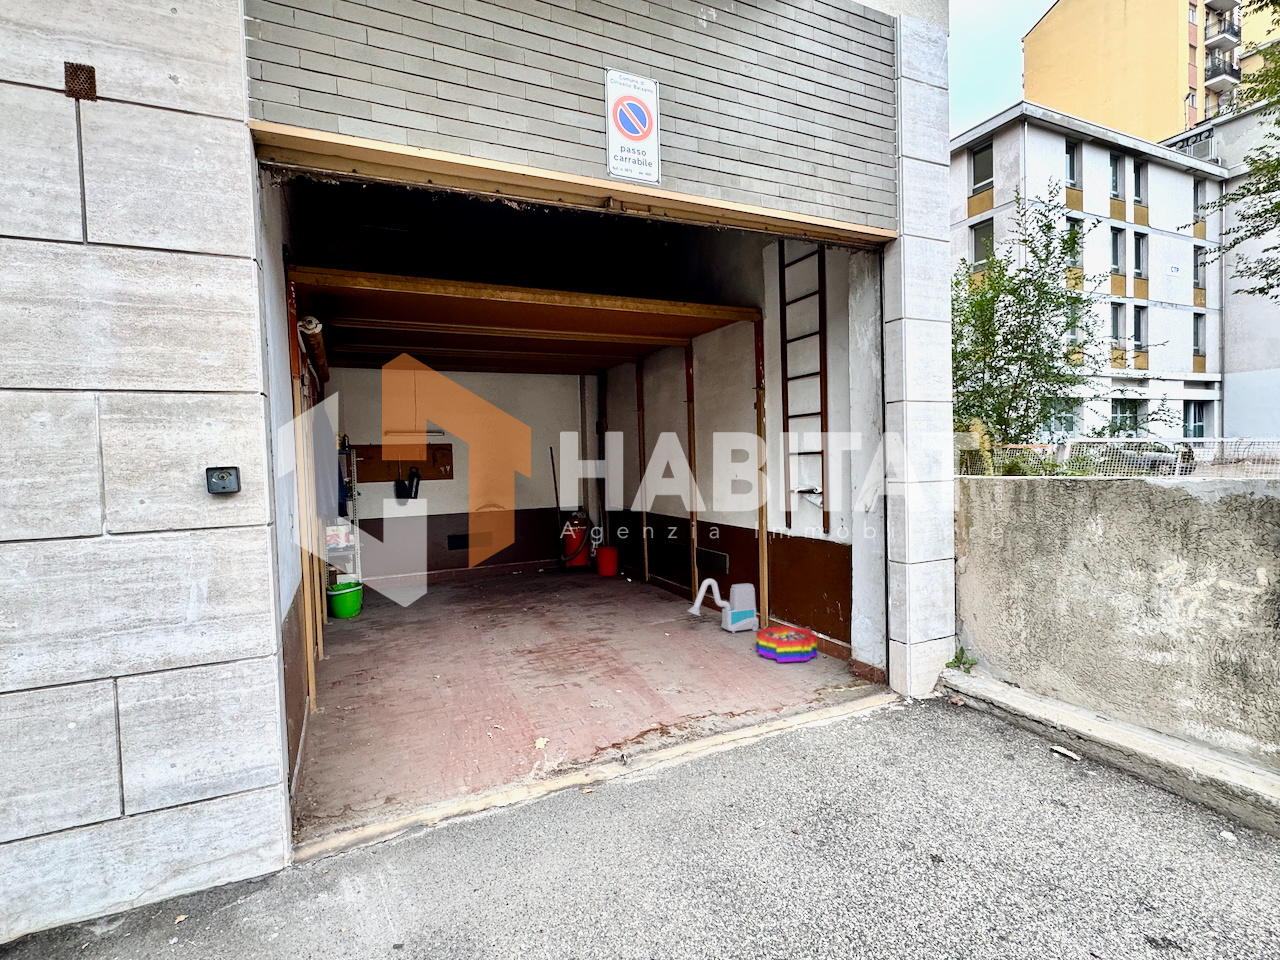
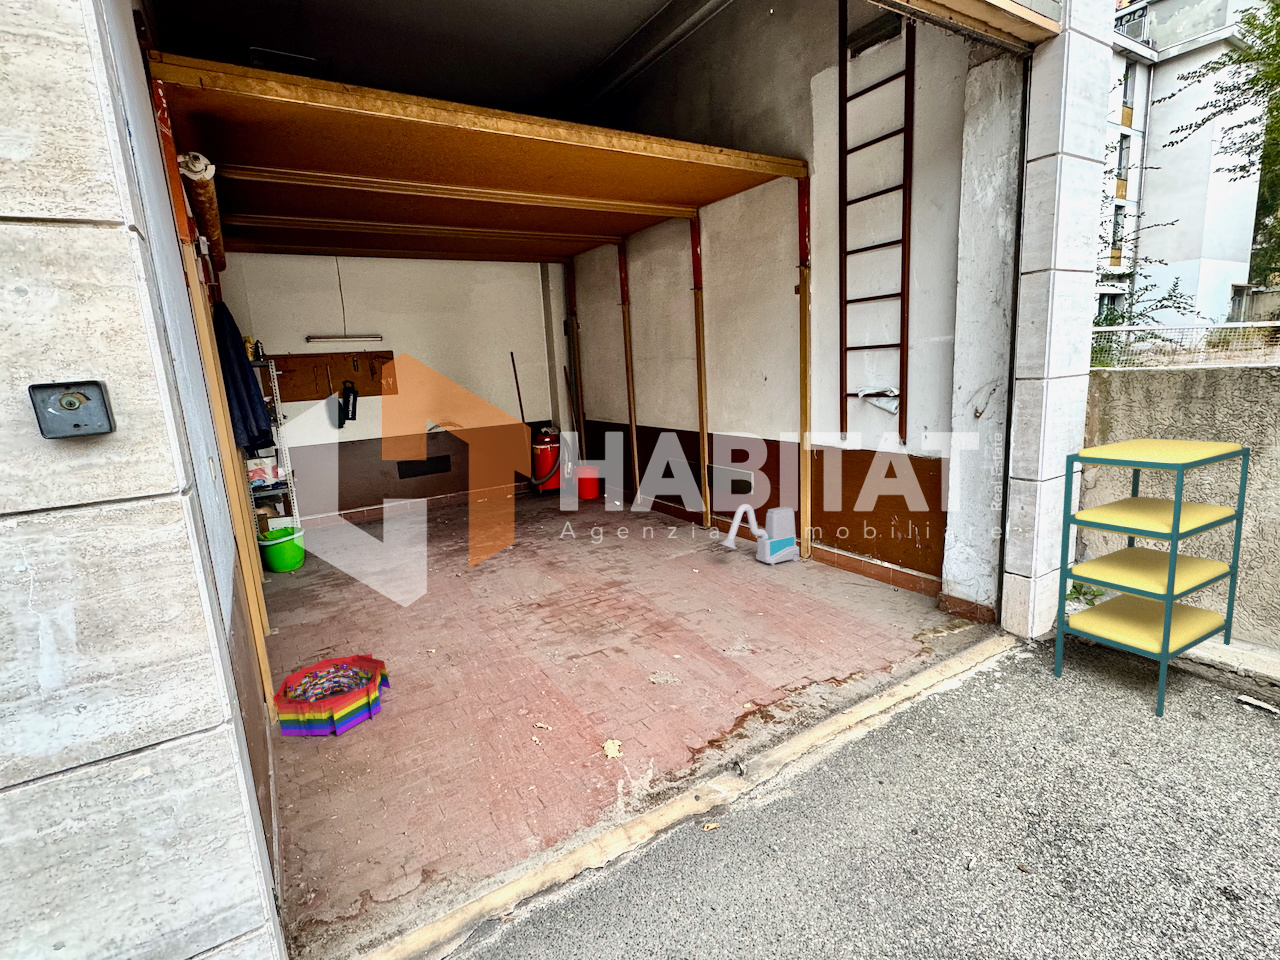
shelving unit: none [908,532,1058,754] -> present [1054,438,1250,716]
storage bin: present [756,626,817,662] -> present [273,654,390,736]

